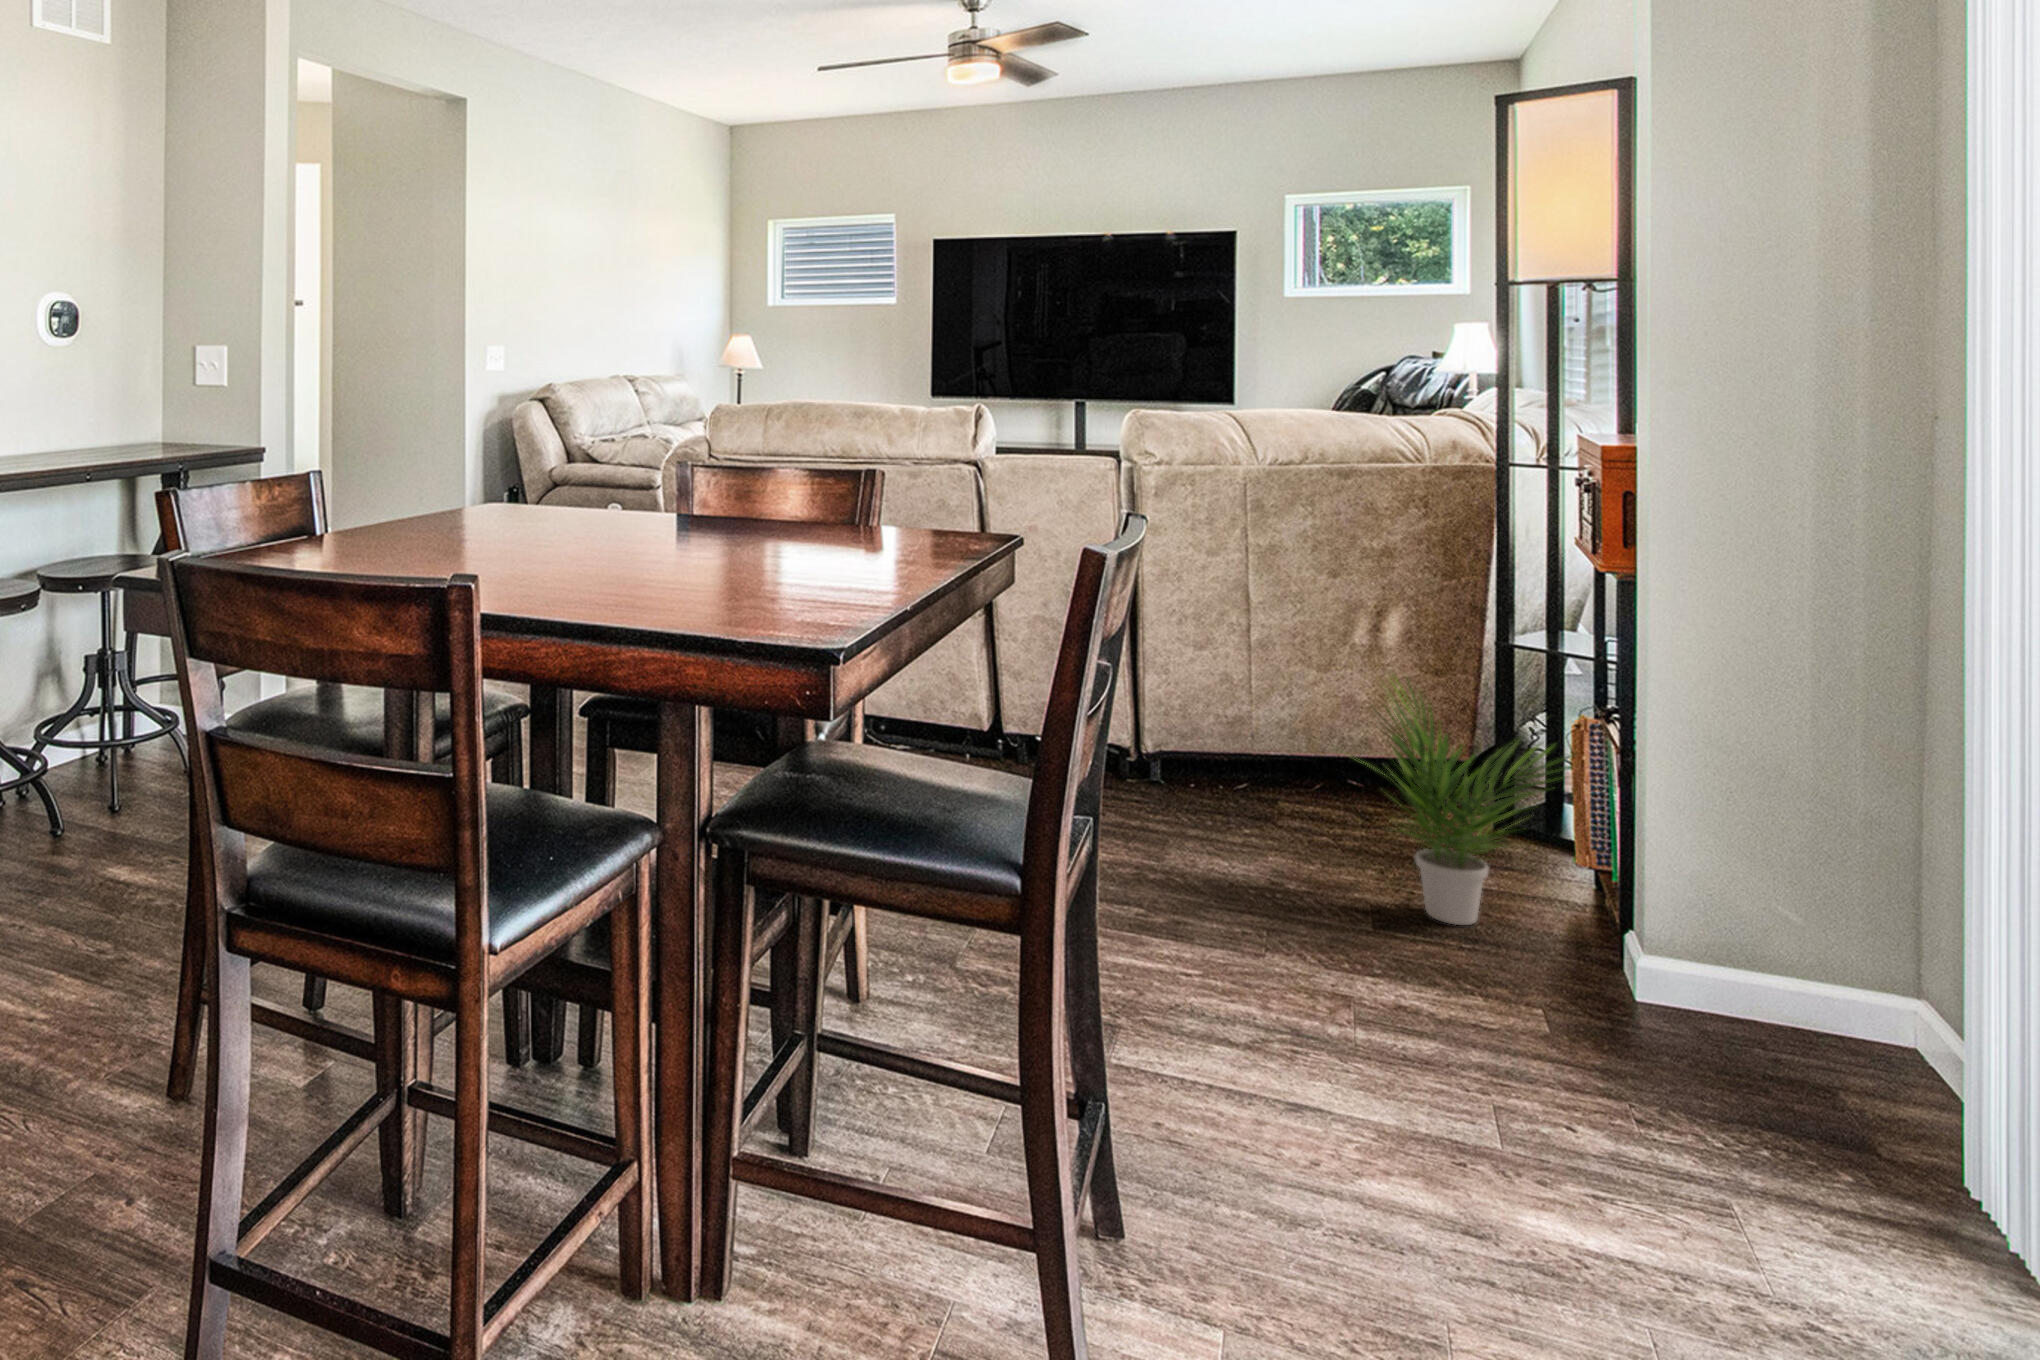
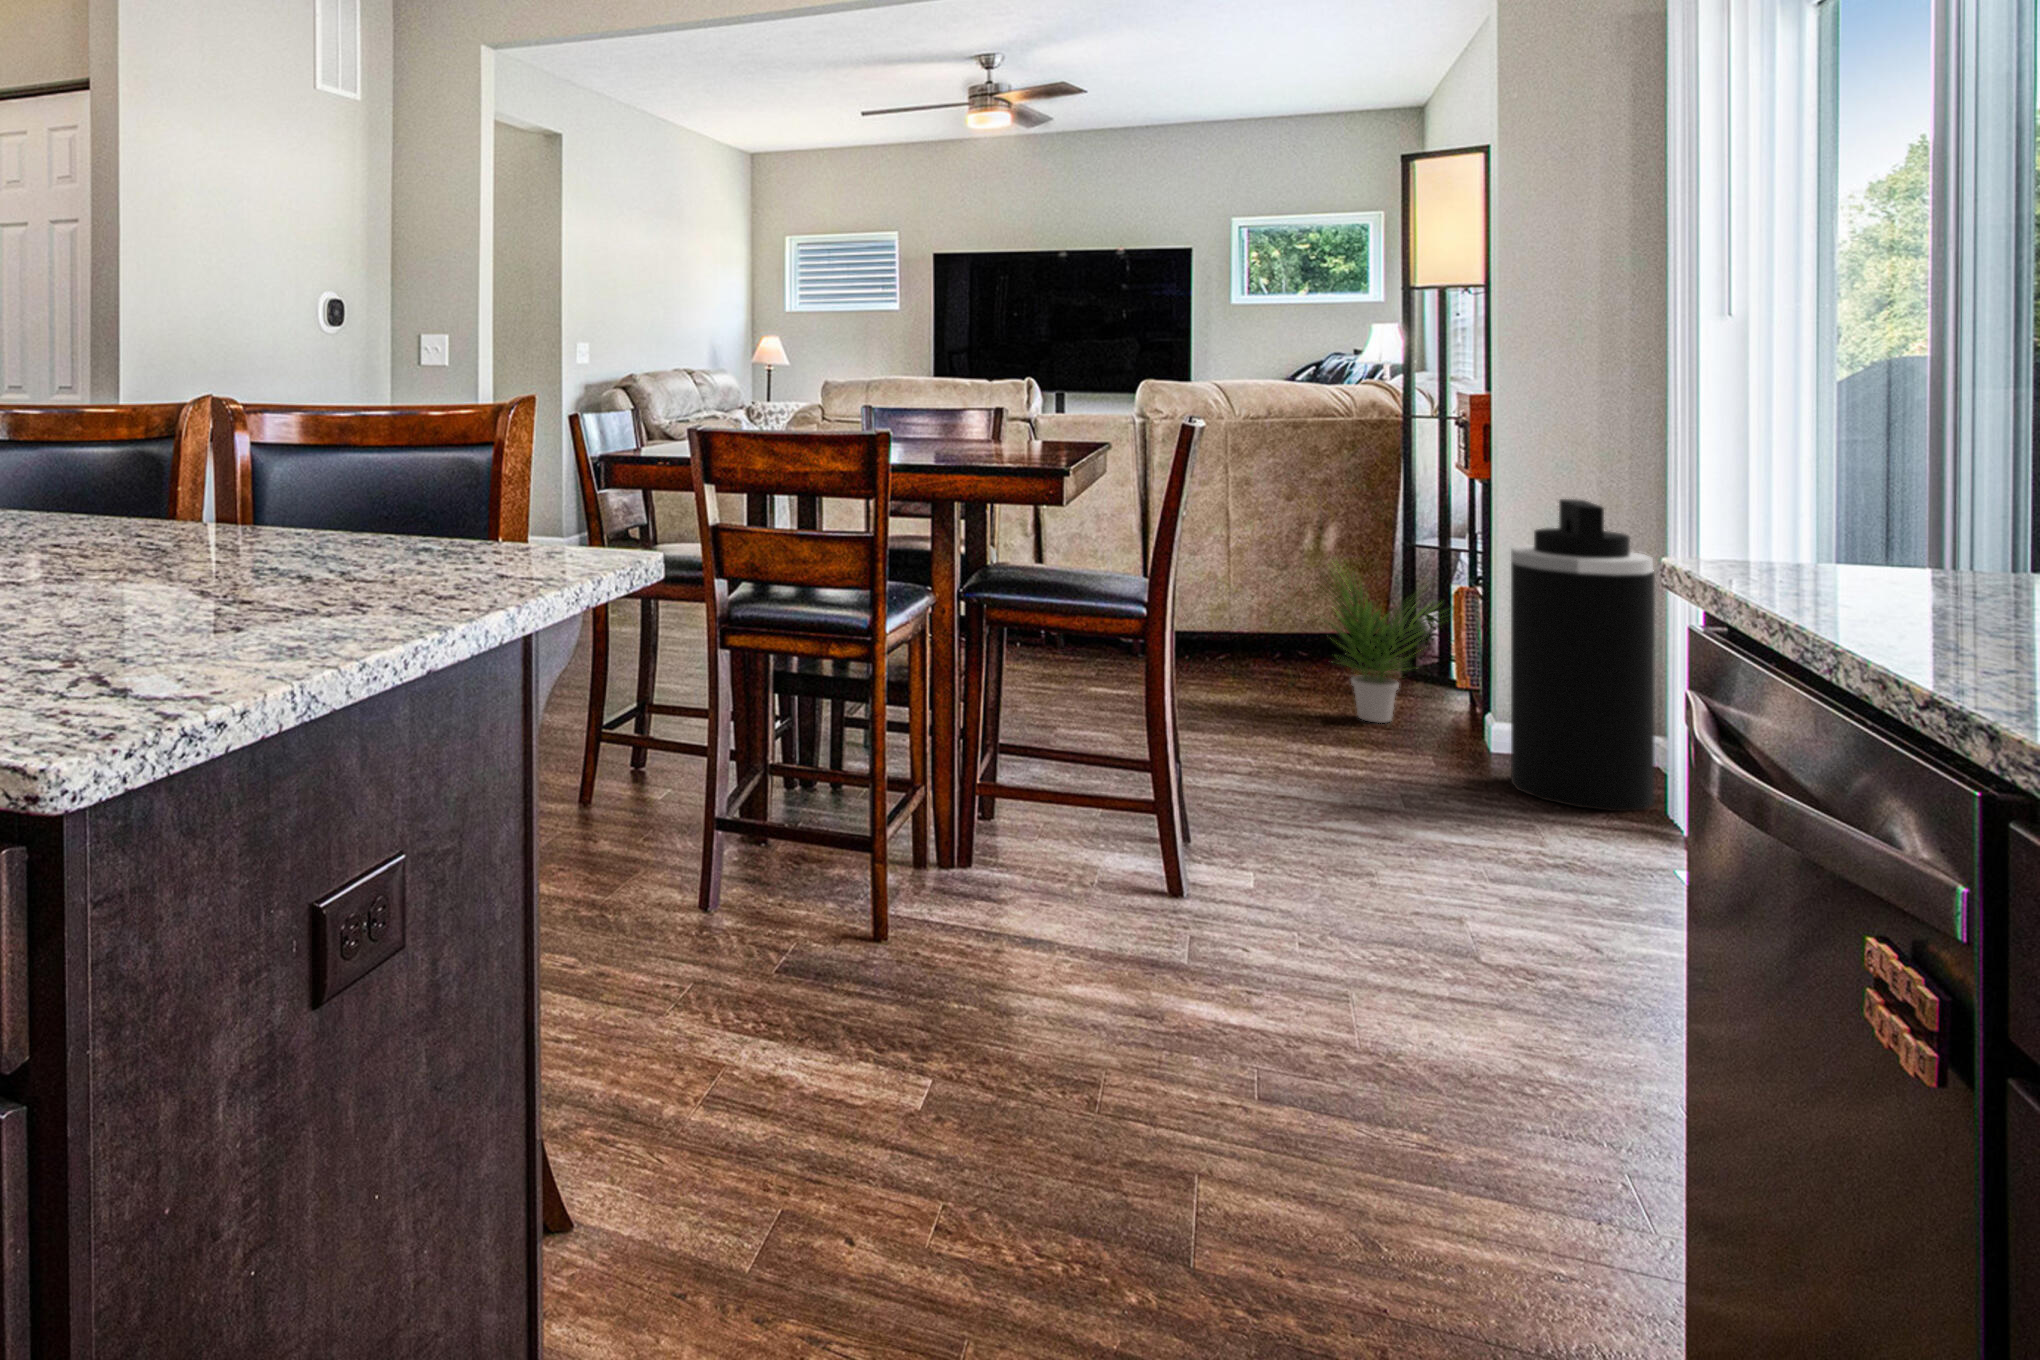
trash can: none [1676,625,1933,1166] -> present [1511,499,1655,811]

